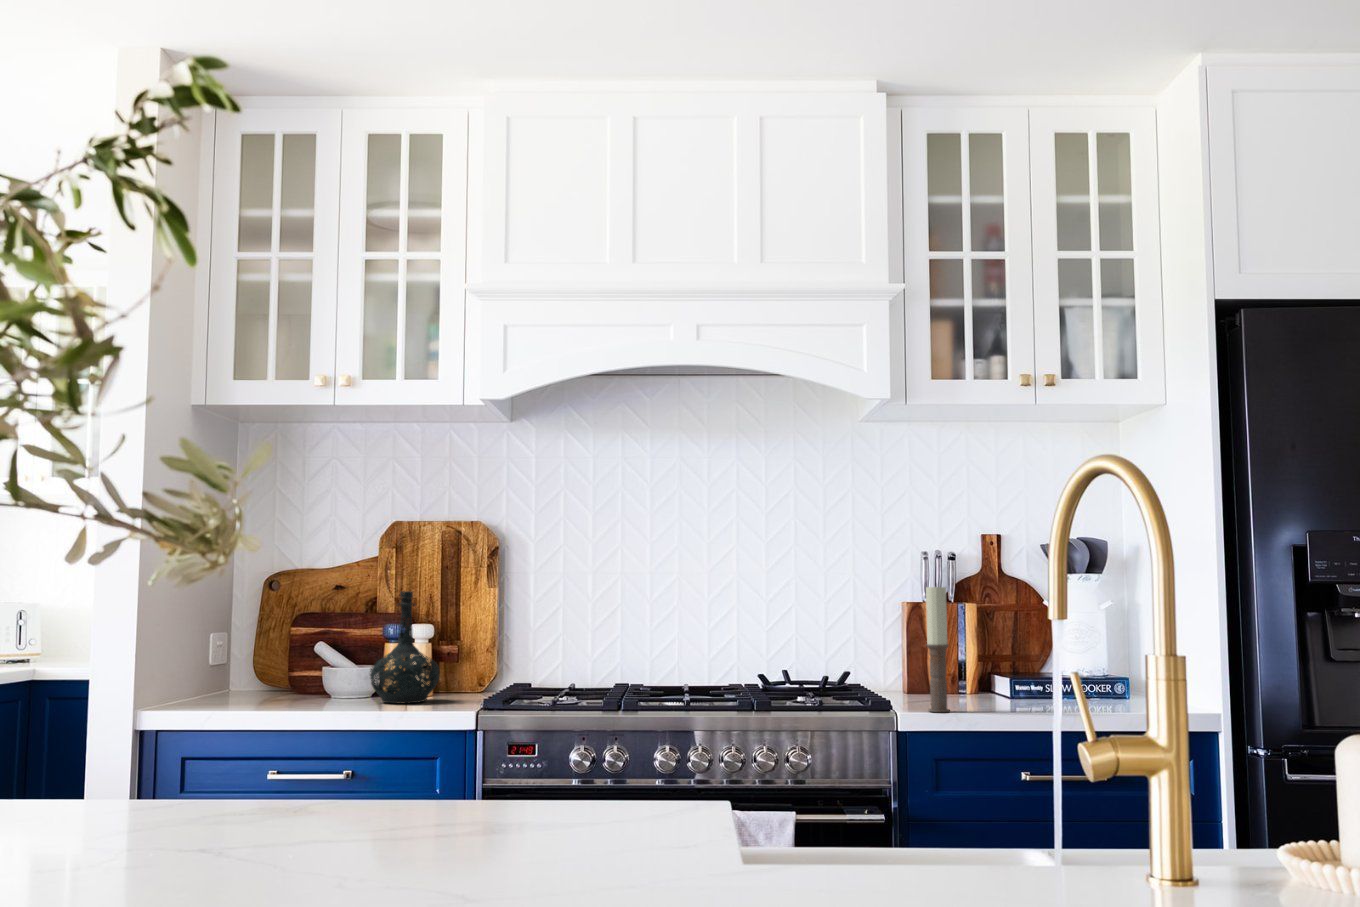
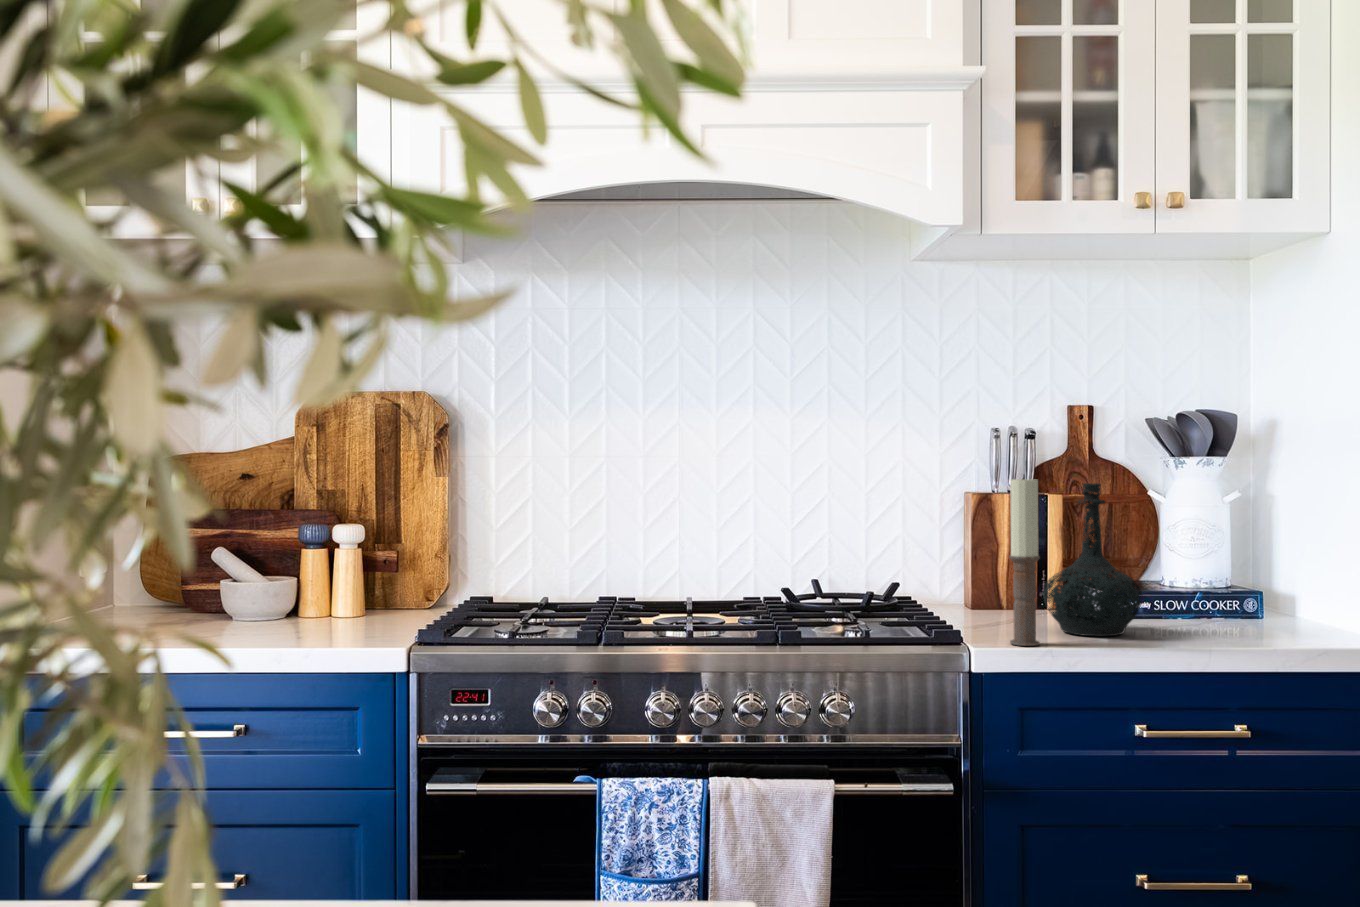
bottle: present [370,591,439,703] -> present [1043,483,1142,636]

